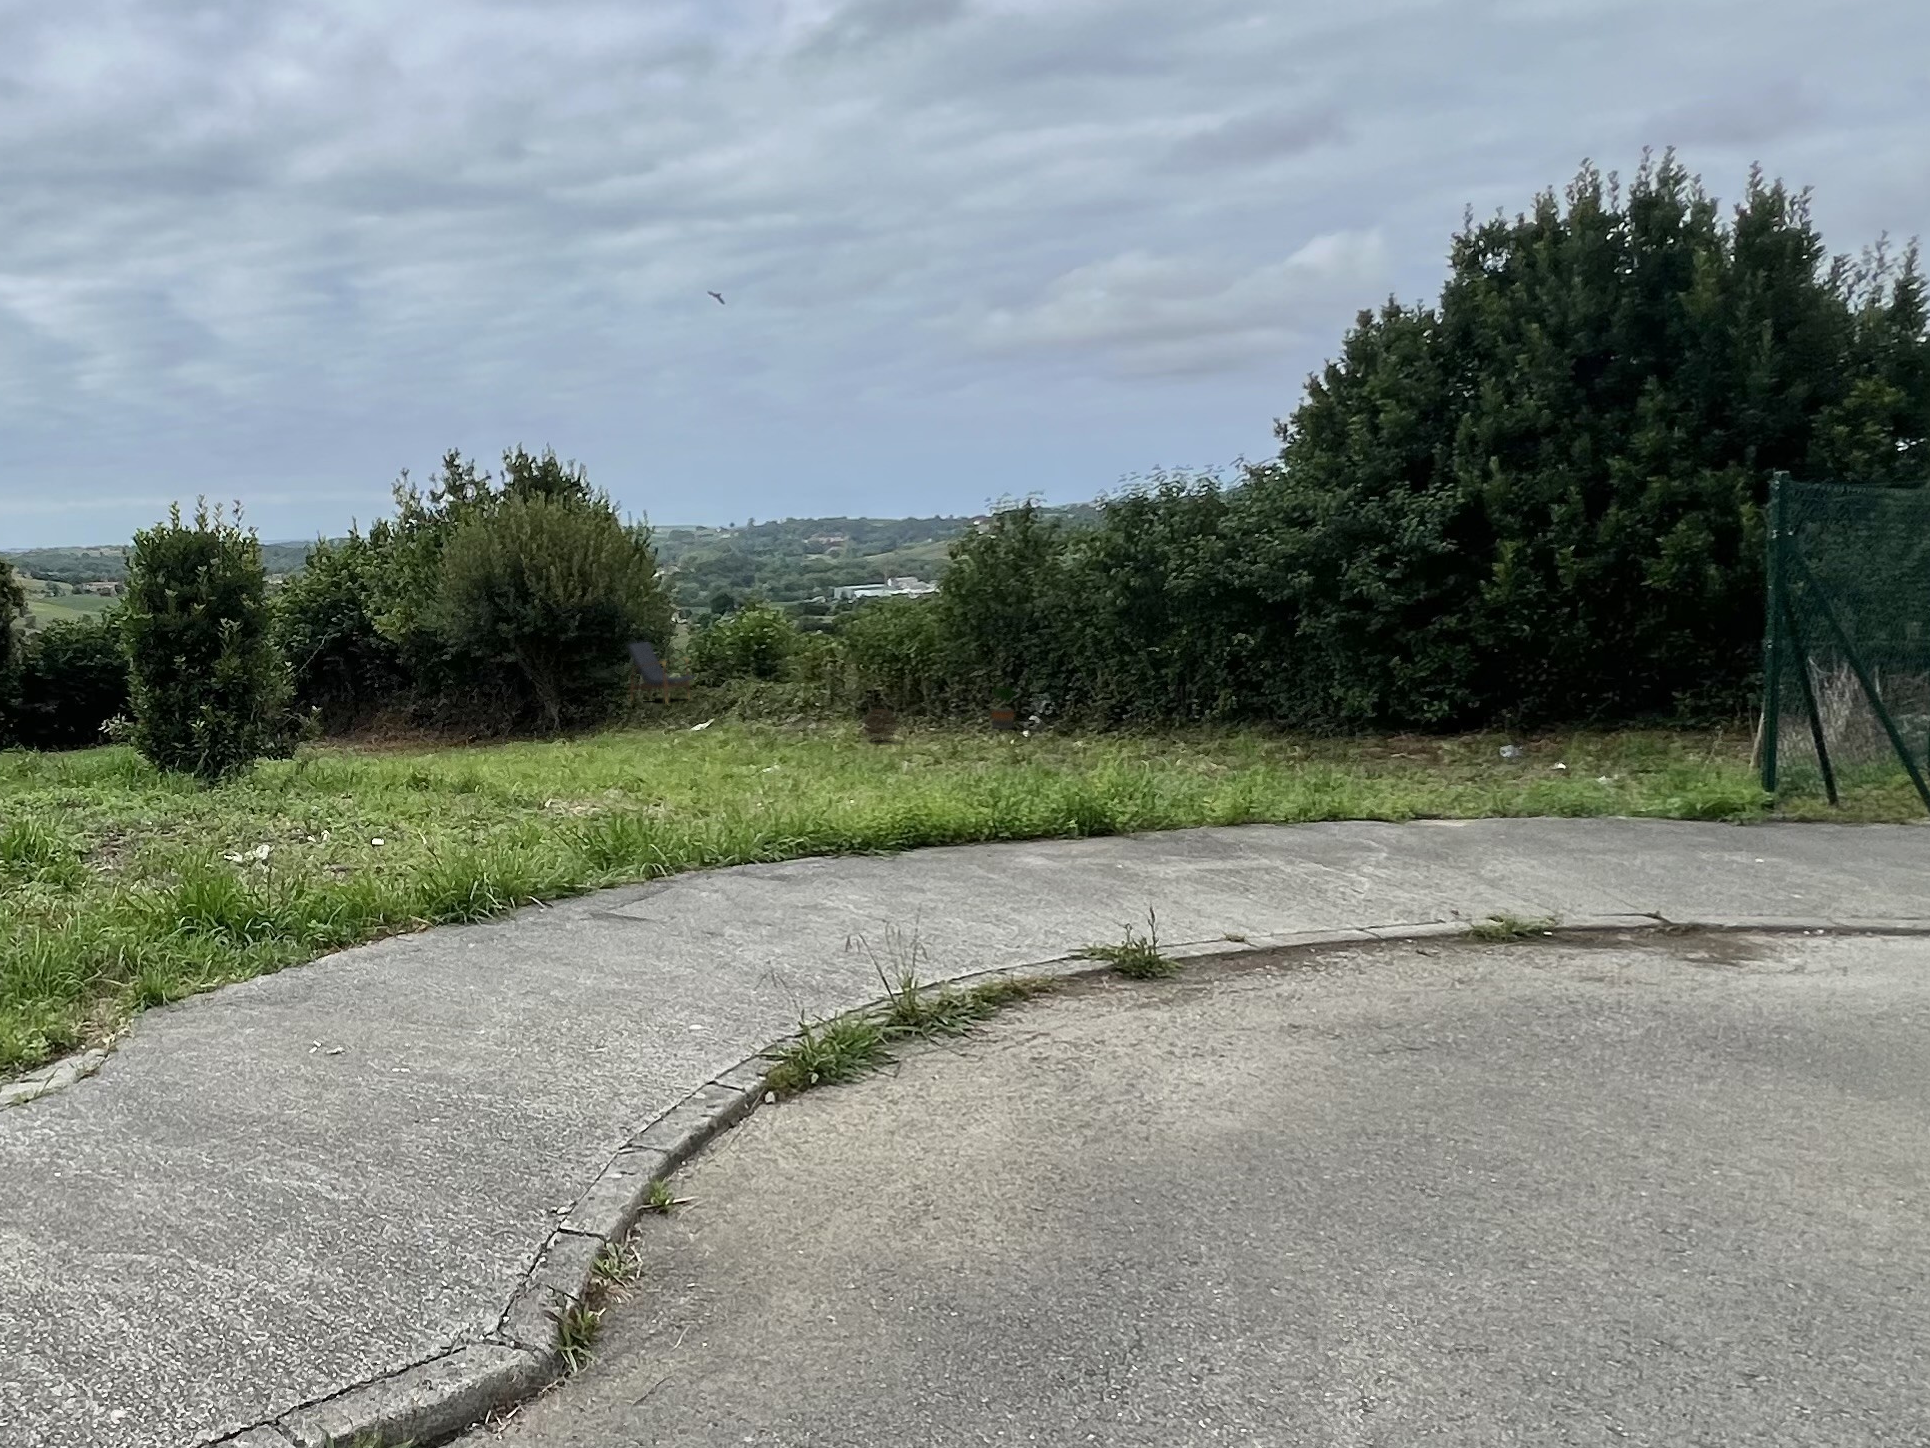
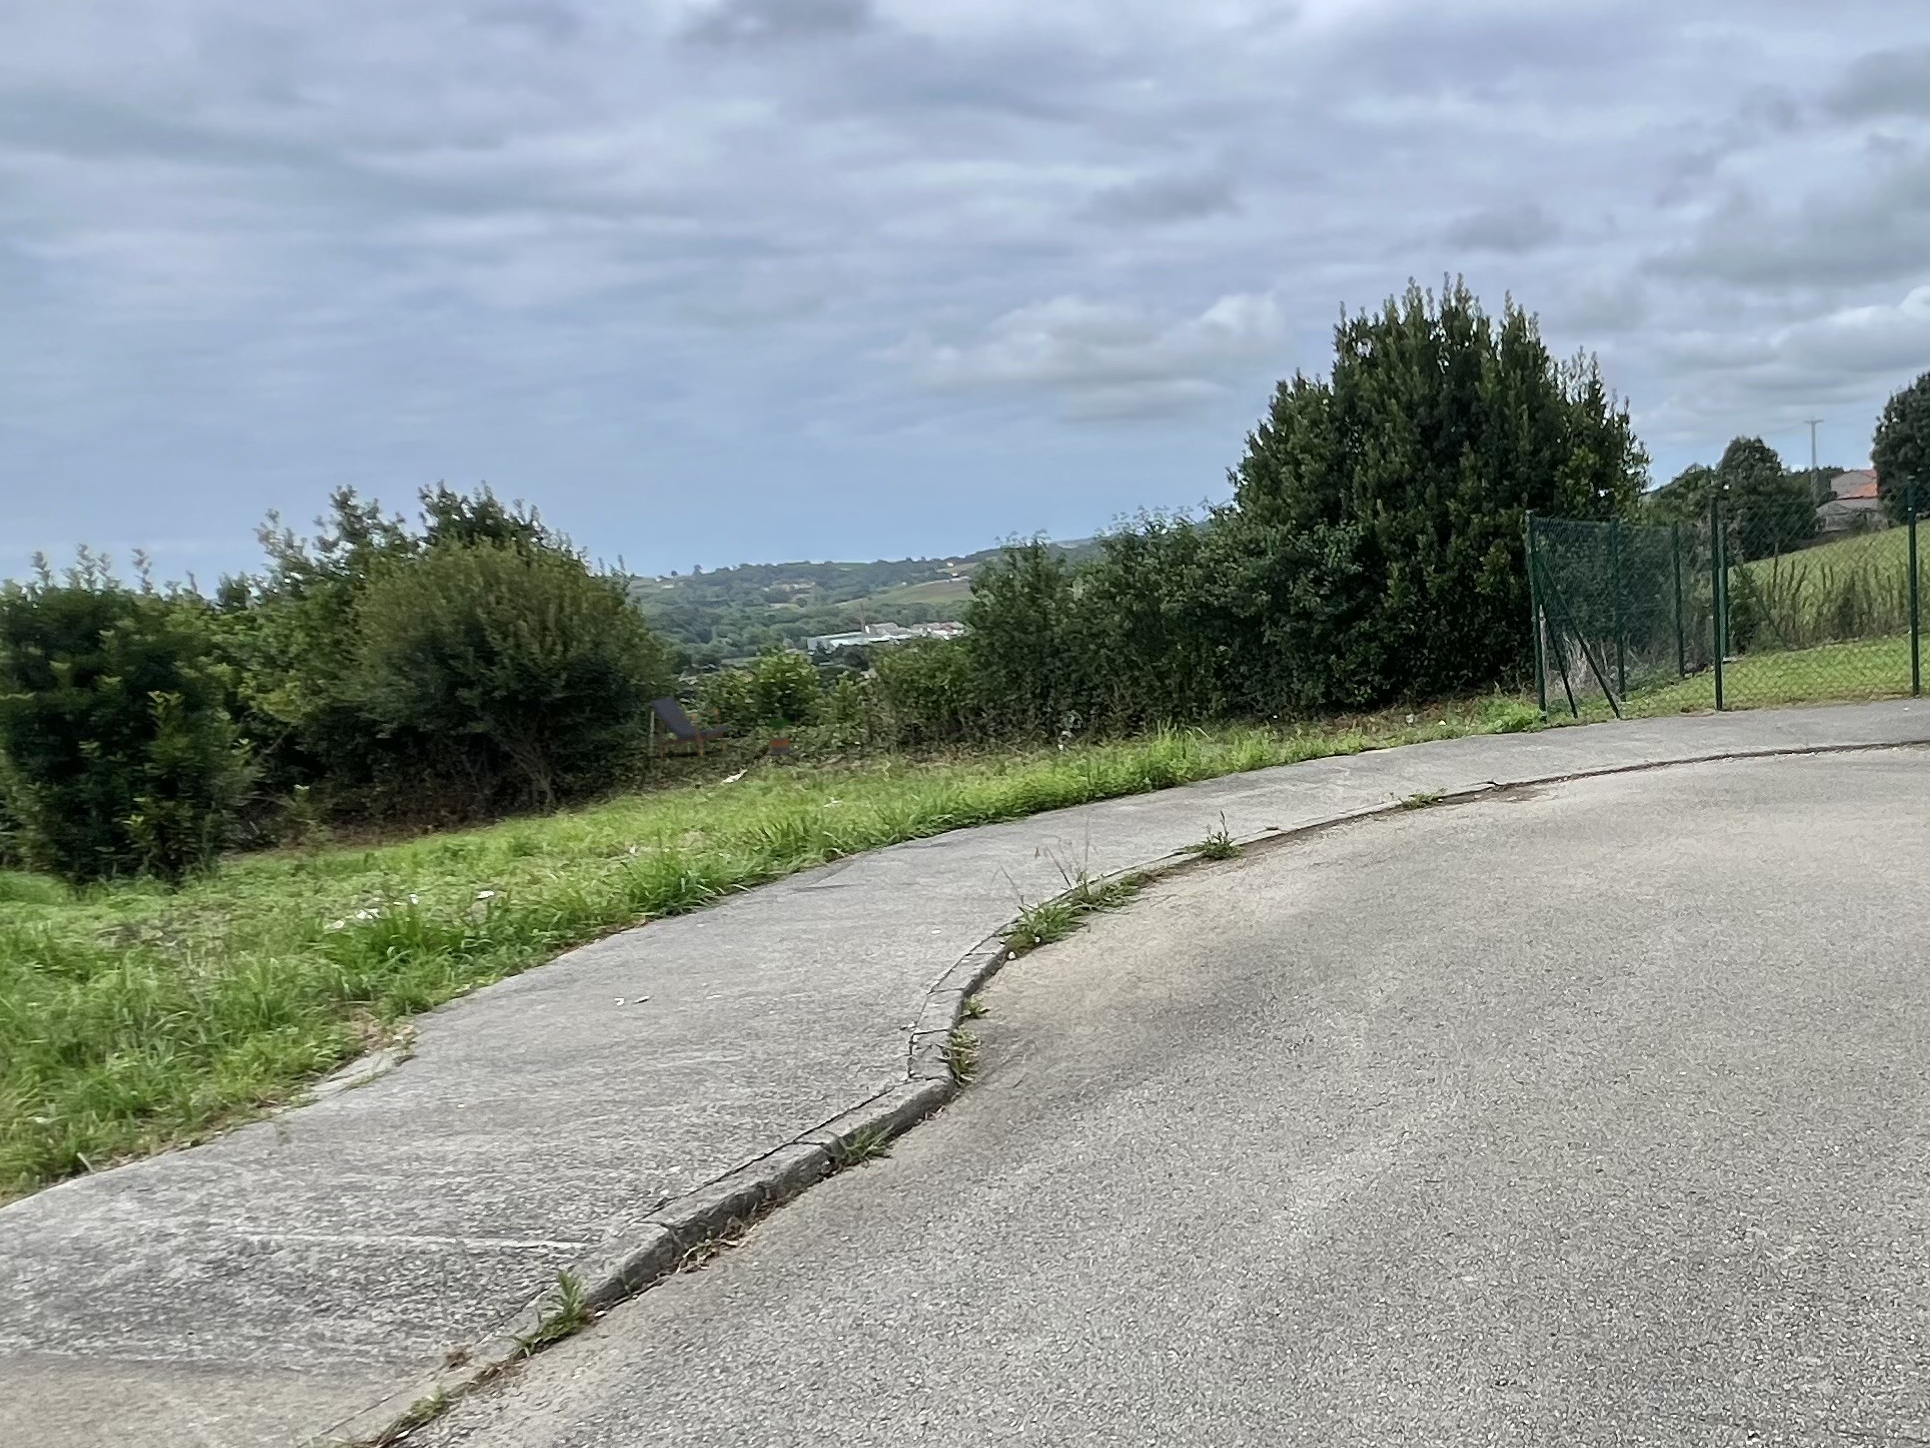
potted tree: present [991,686,1019,729] -> present [767,719,790,755]
woven basket: present [866,709,896,742] -> none [915,736,945,766]

